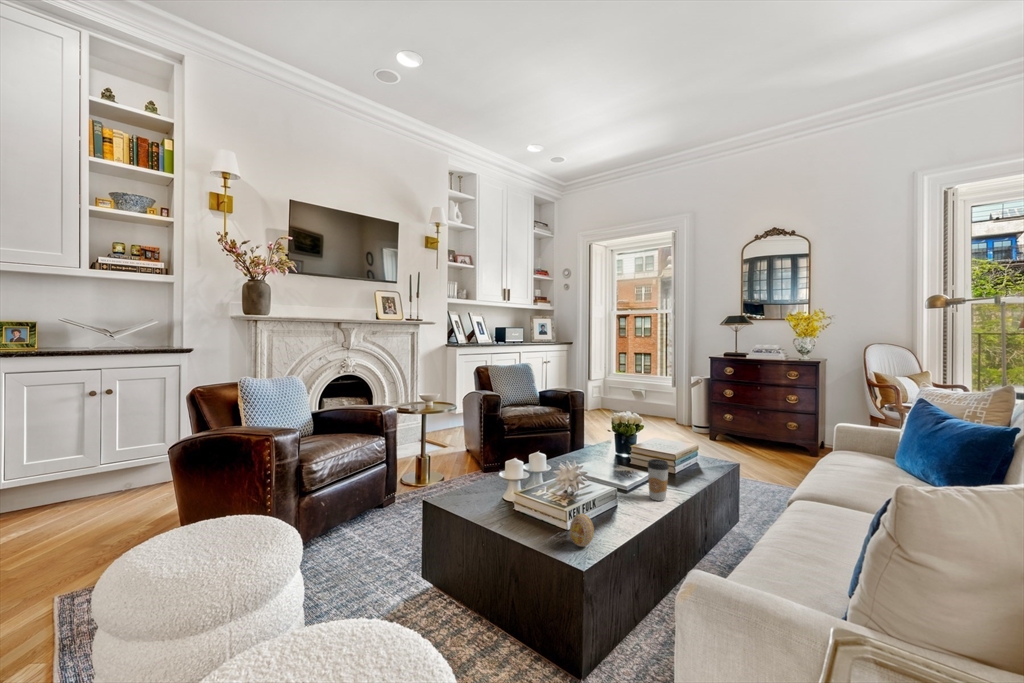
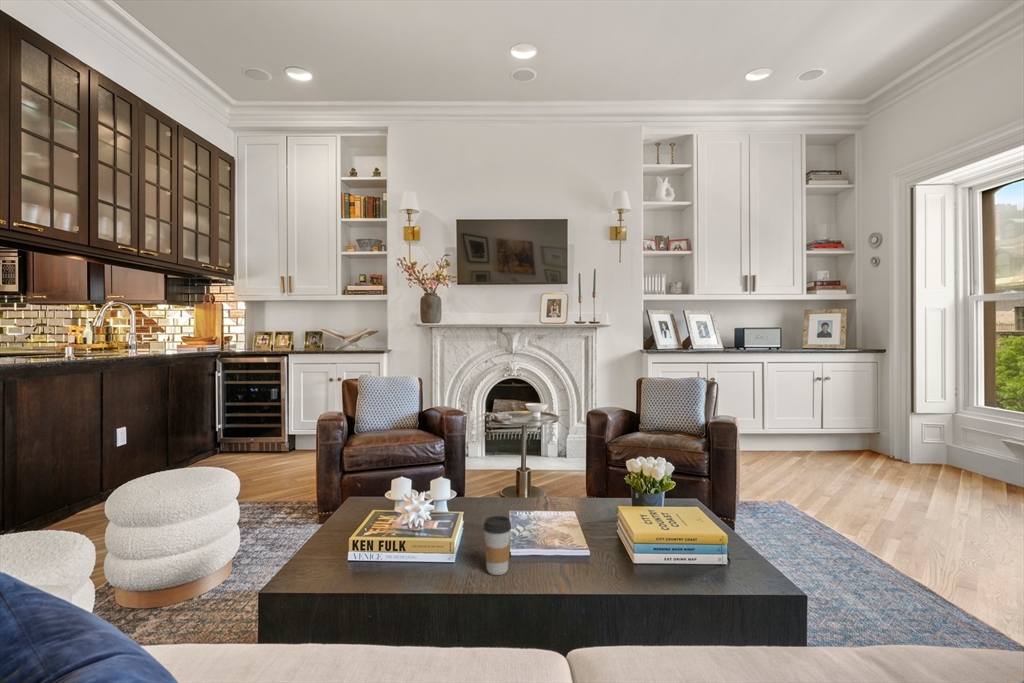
decorative egg: present [570,514,594,547] -> none [296,540,324,575]

